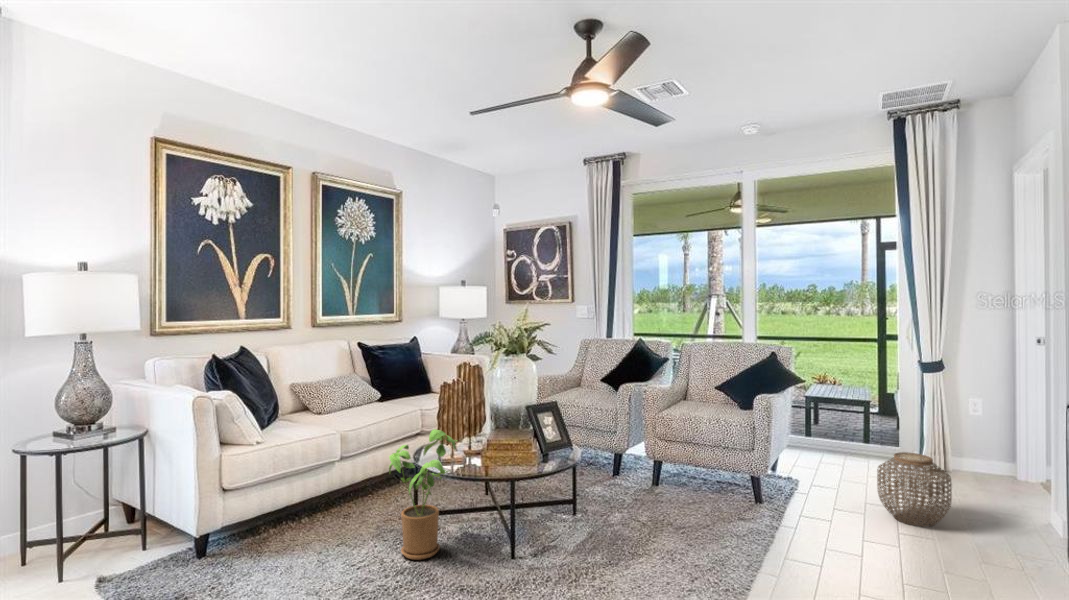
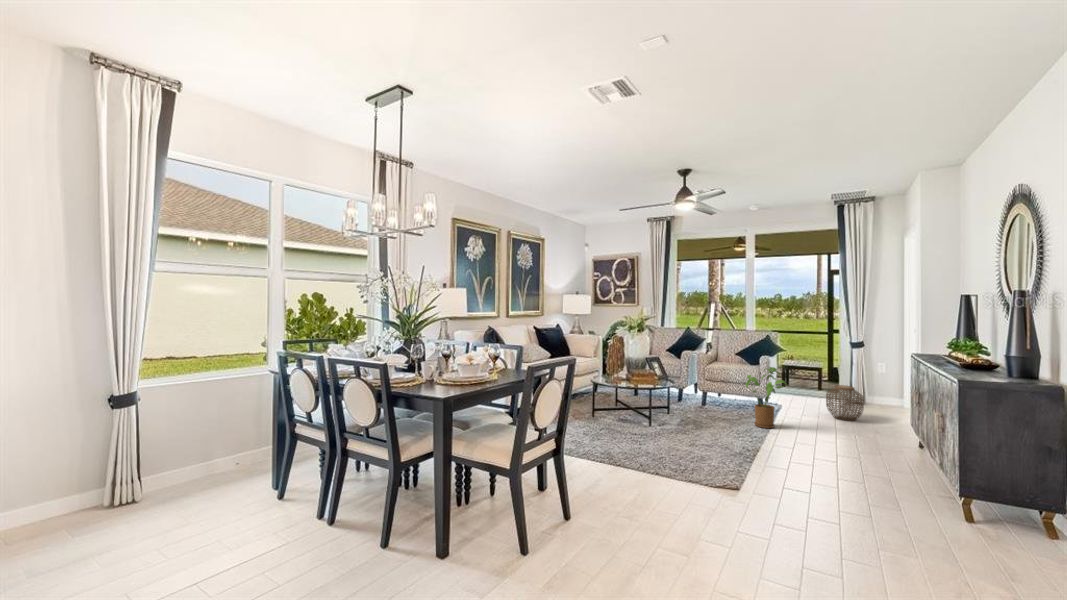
house plant: present [389,429,457,560] -> present [746,367,786,428]

